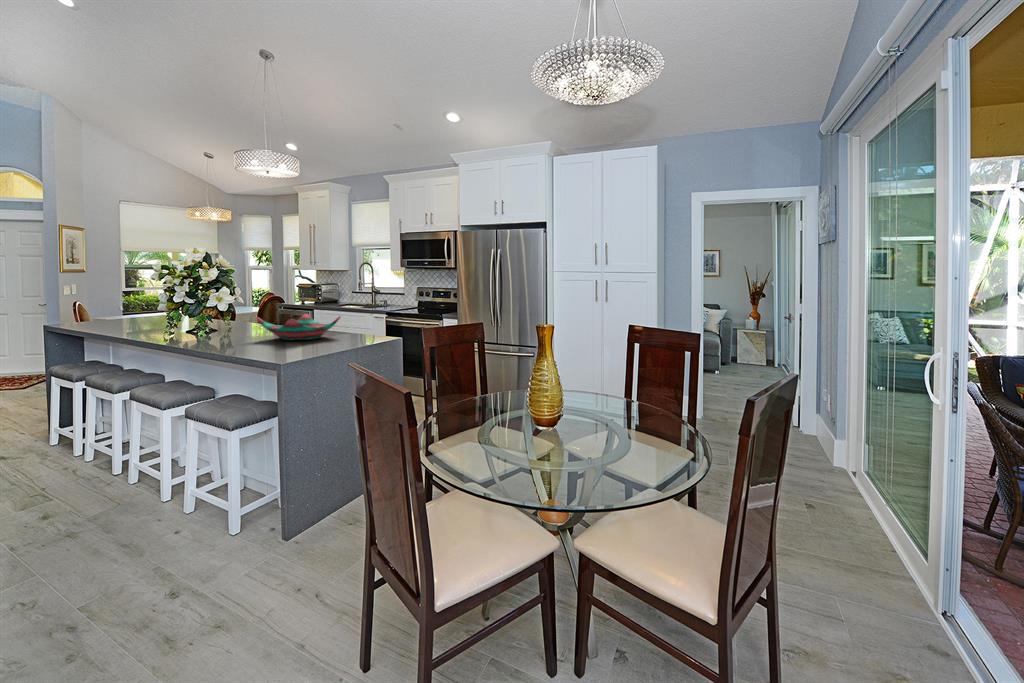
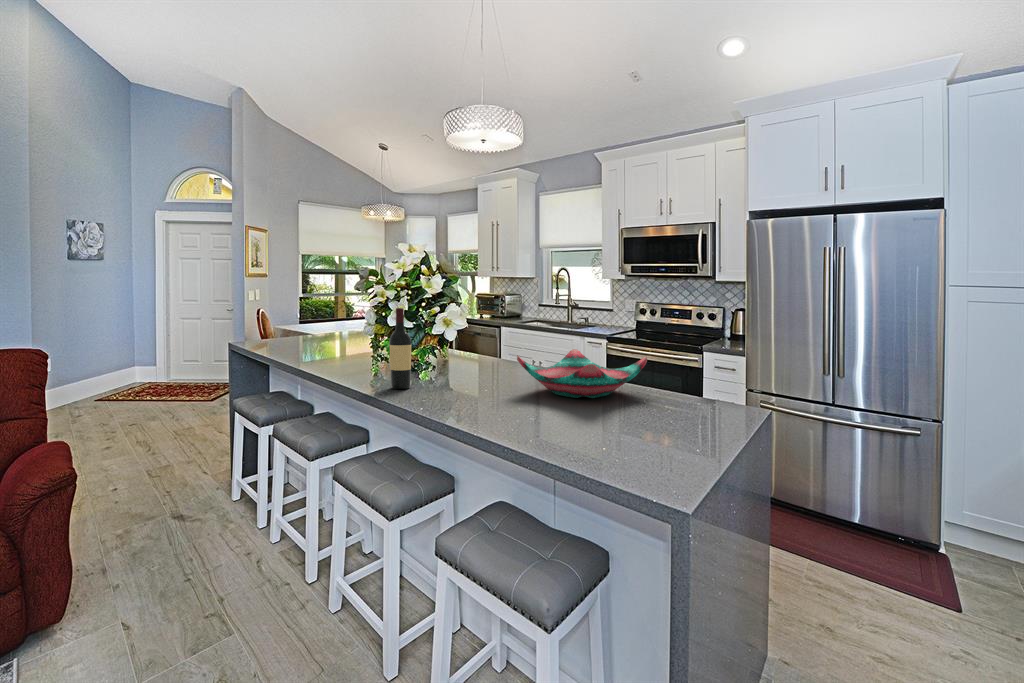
wine bottle: none [171,290,188,341] -> present [389,308,411,389]

